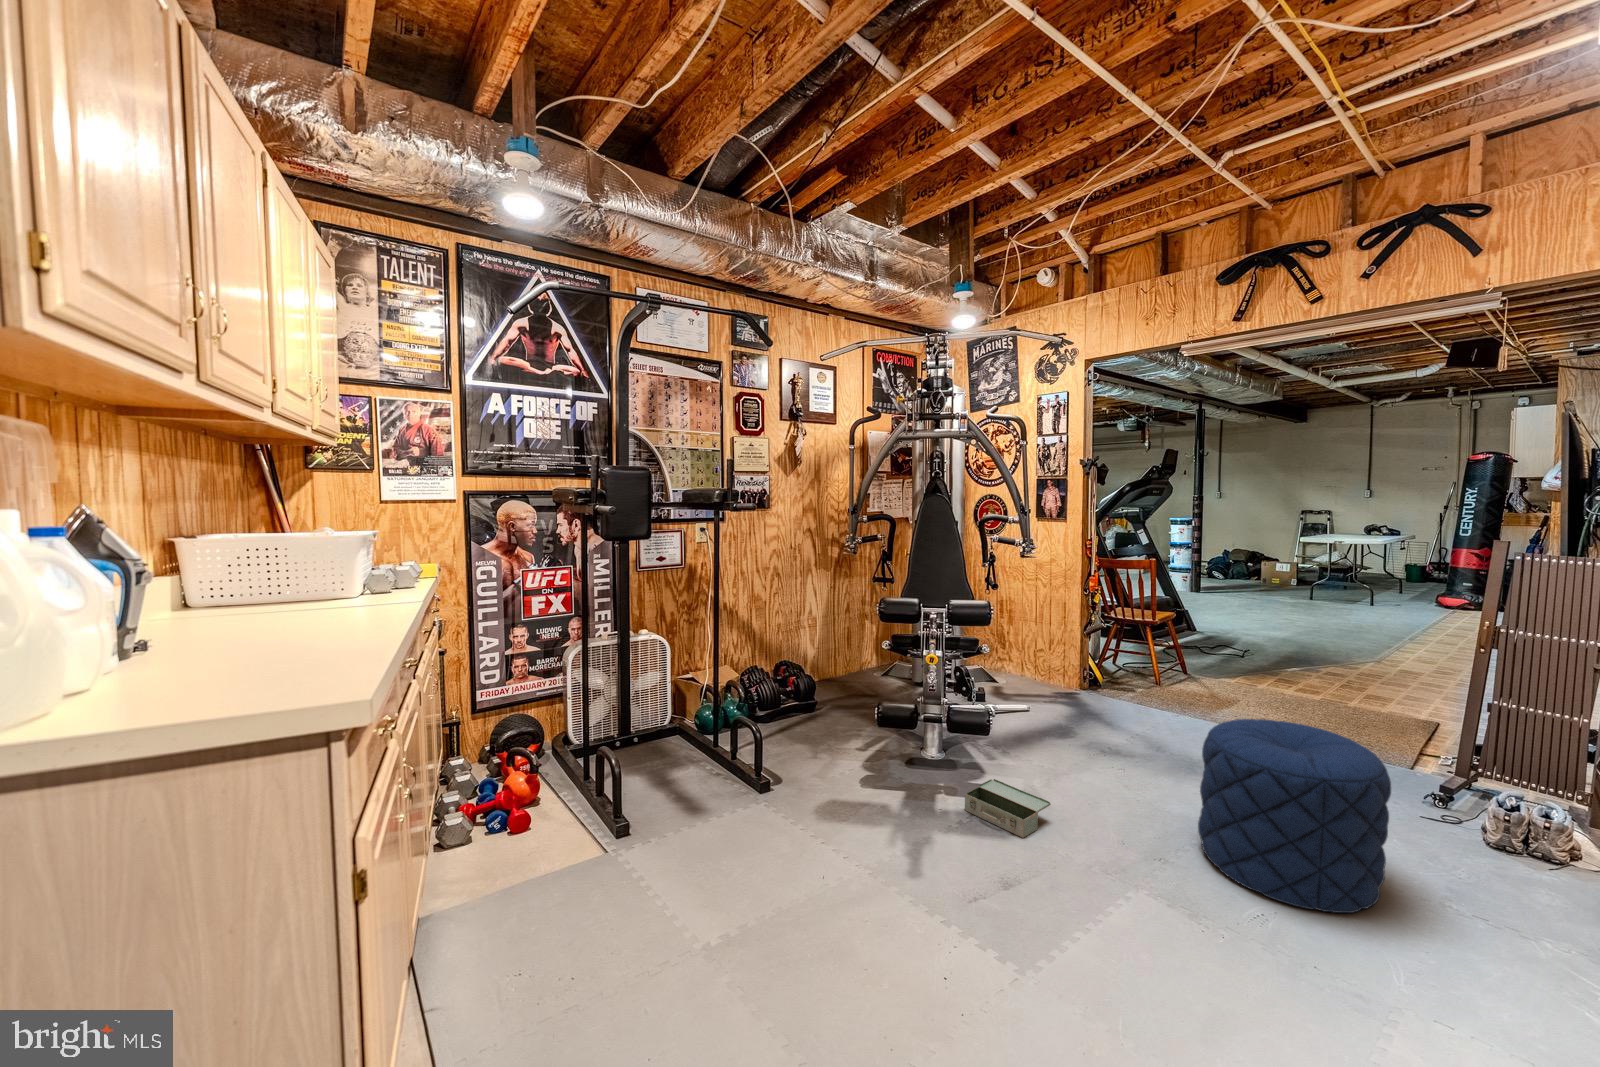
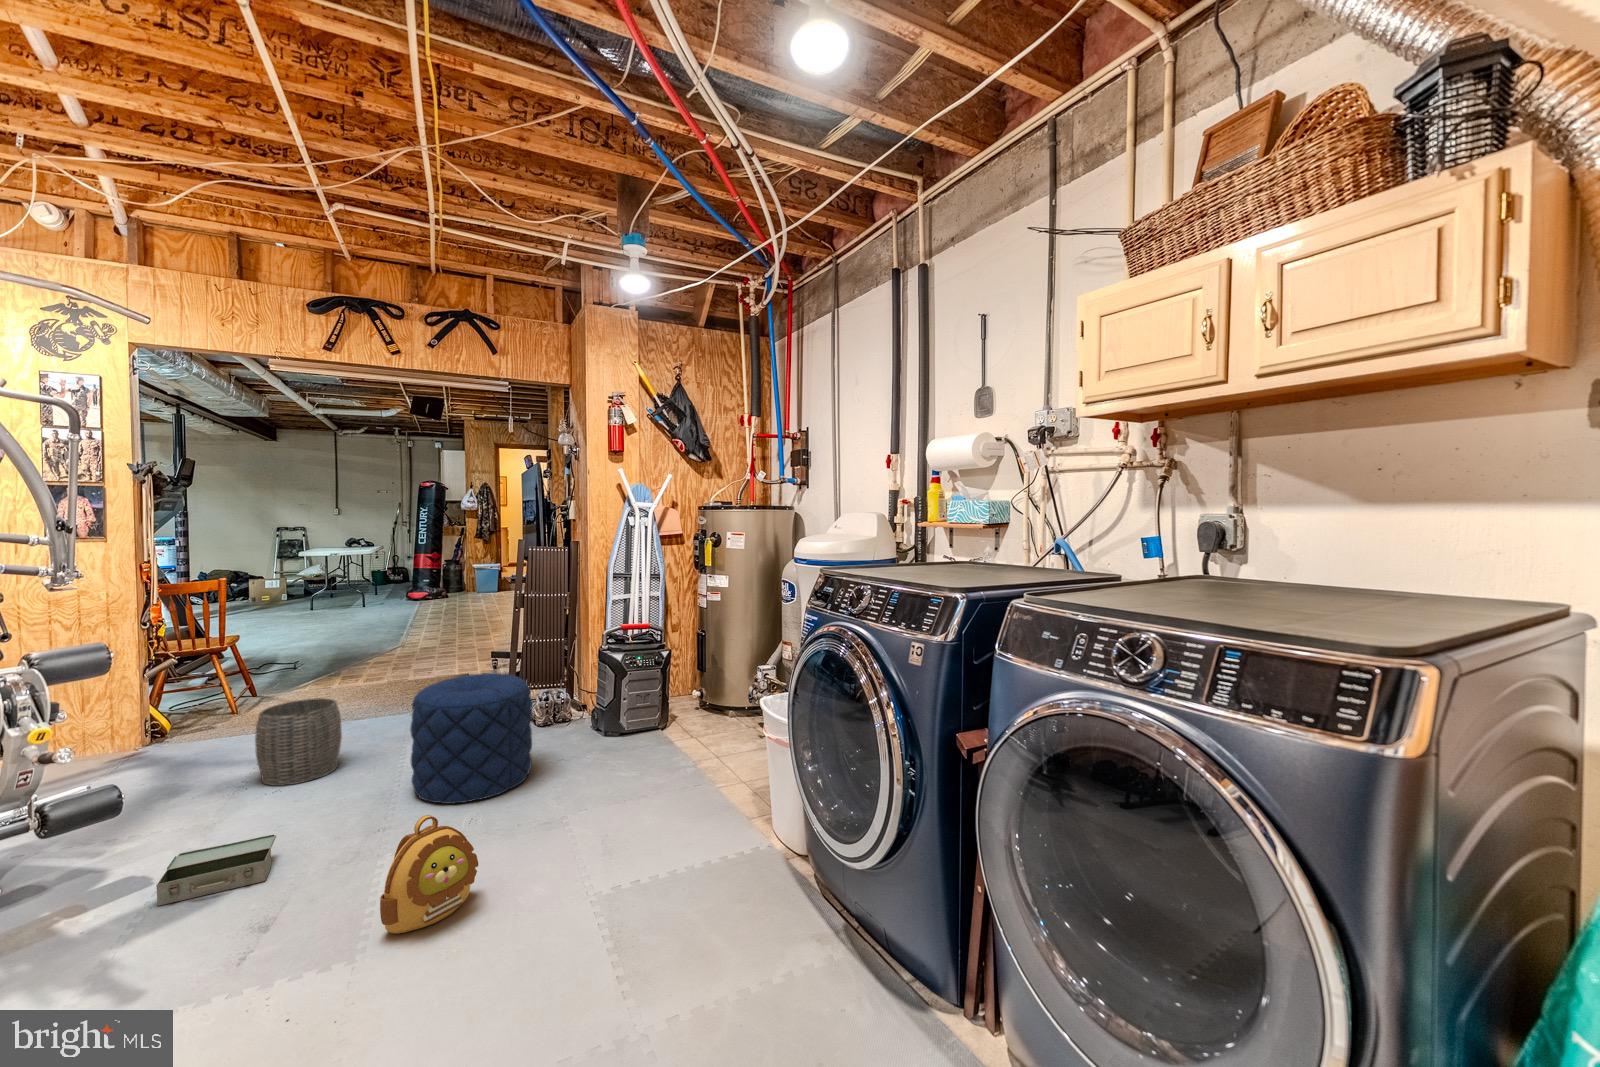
woven basket: none [1101,685,1177,772] -> present [255,698,342,786]
backpack: none [1029,864,1146,999] -> present [380,815,478,934]

